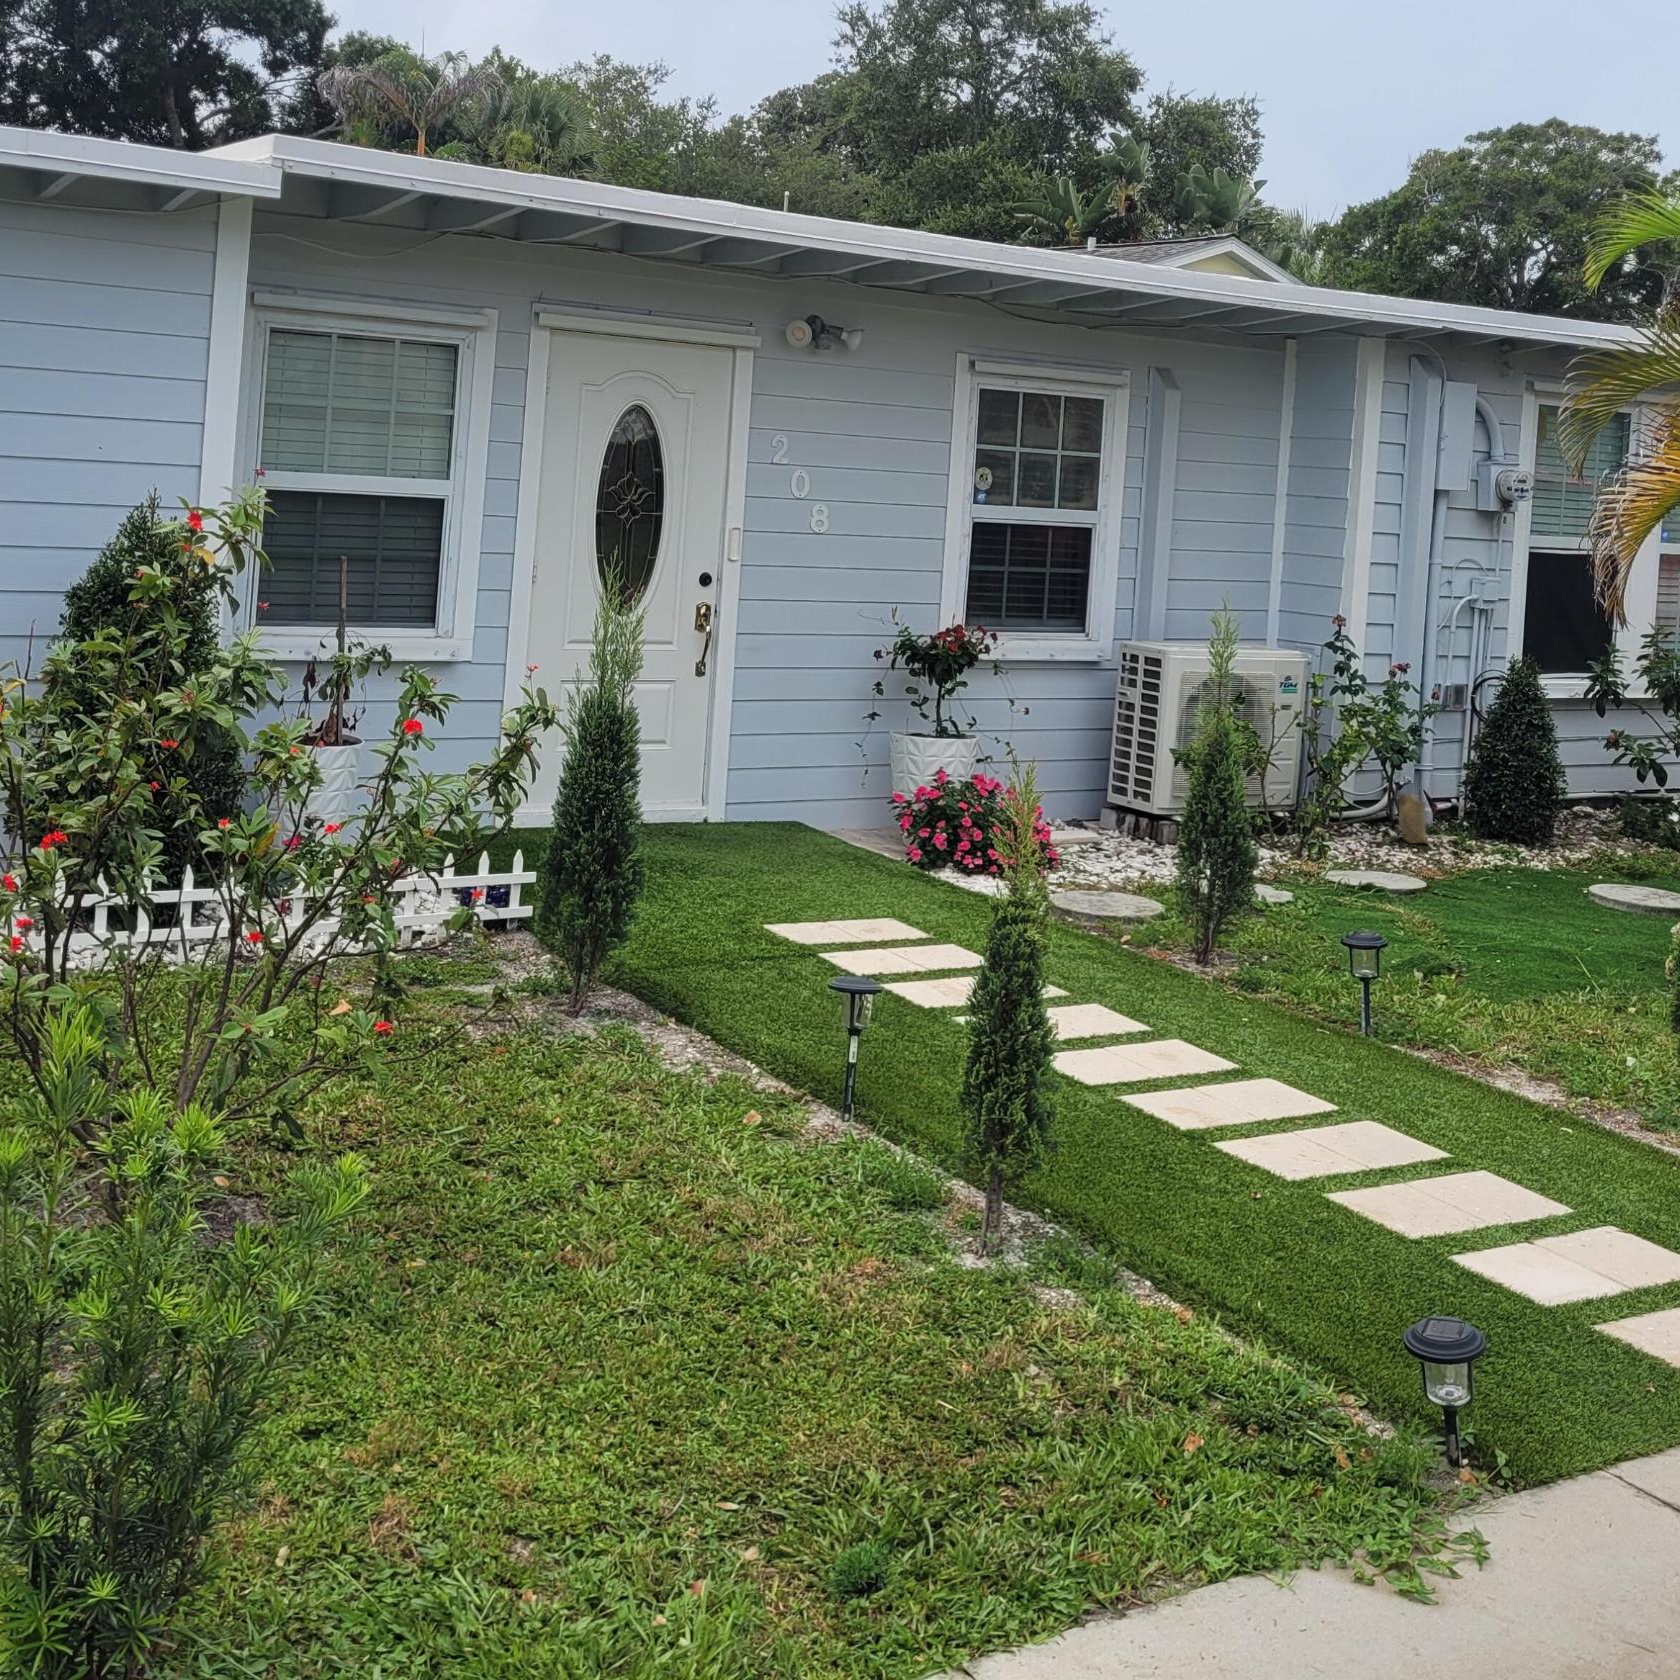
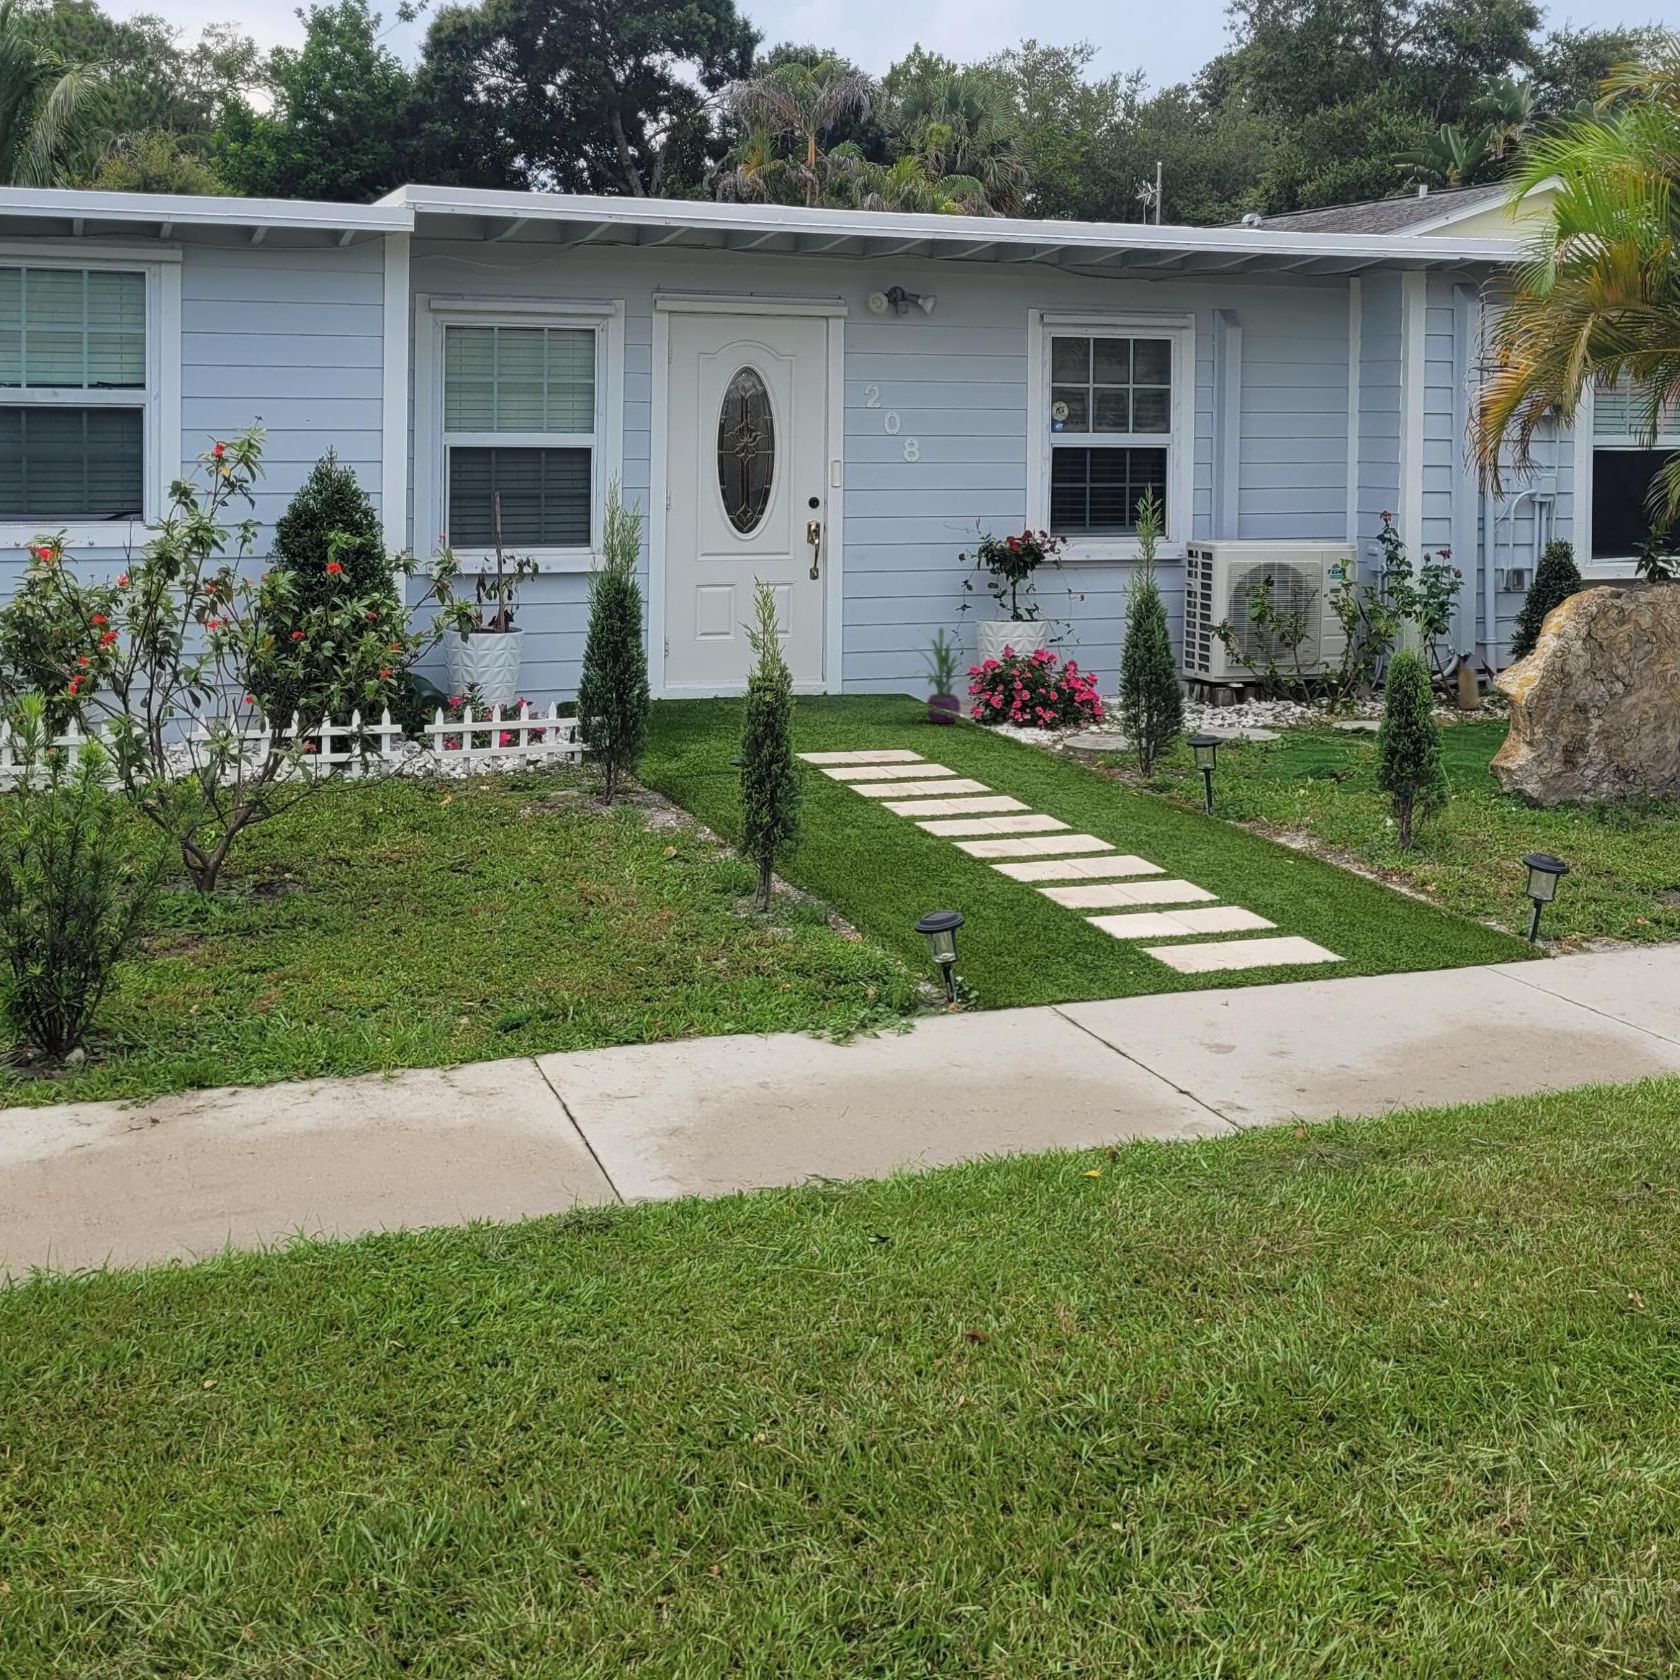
decorative plant: none [809,743,921,865] -> present [916,628,962,723]

